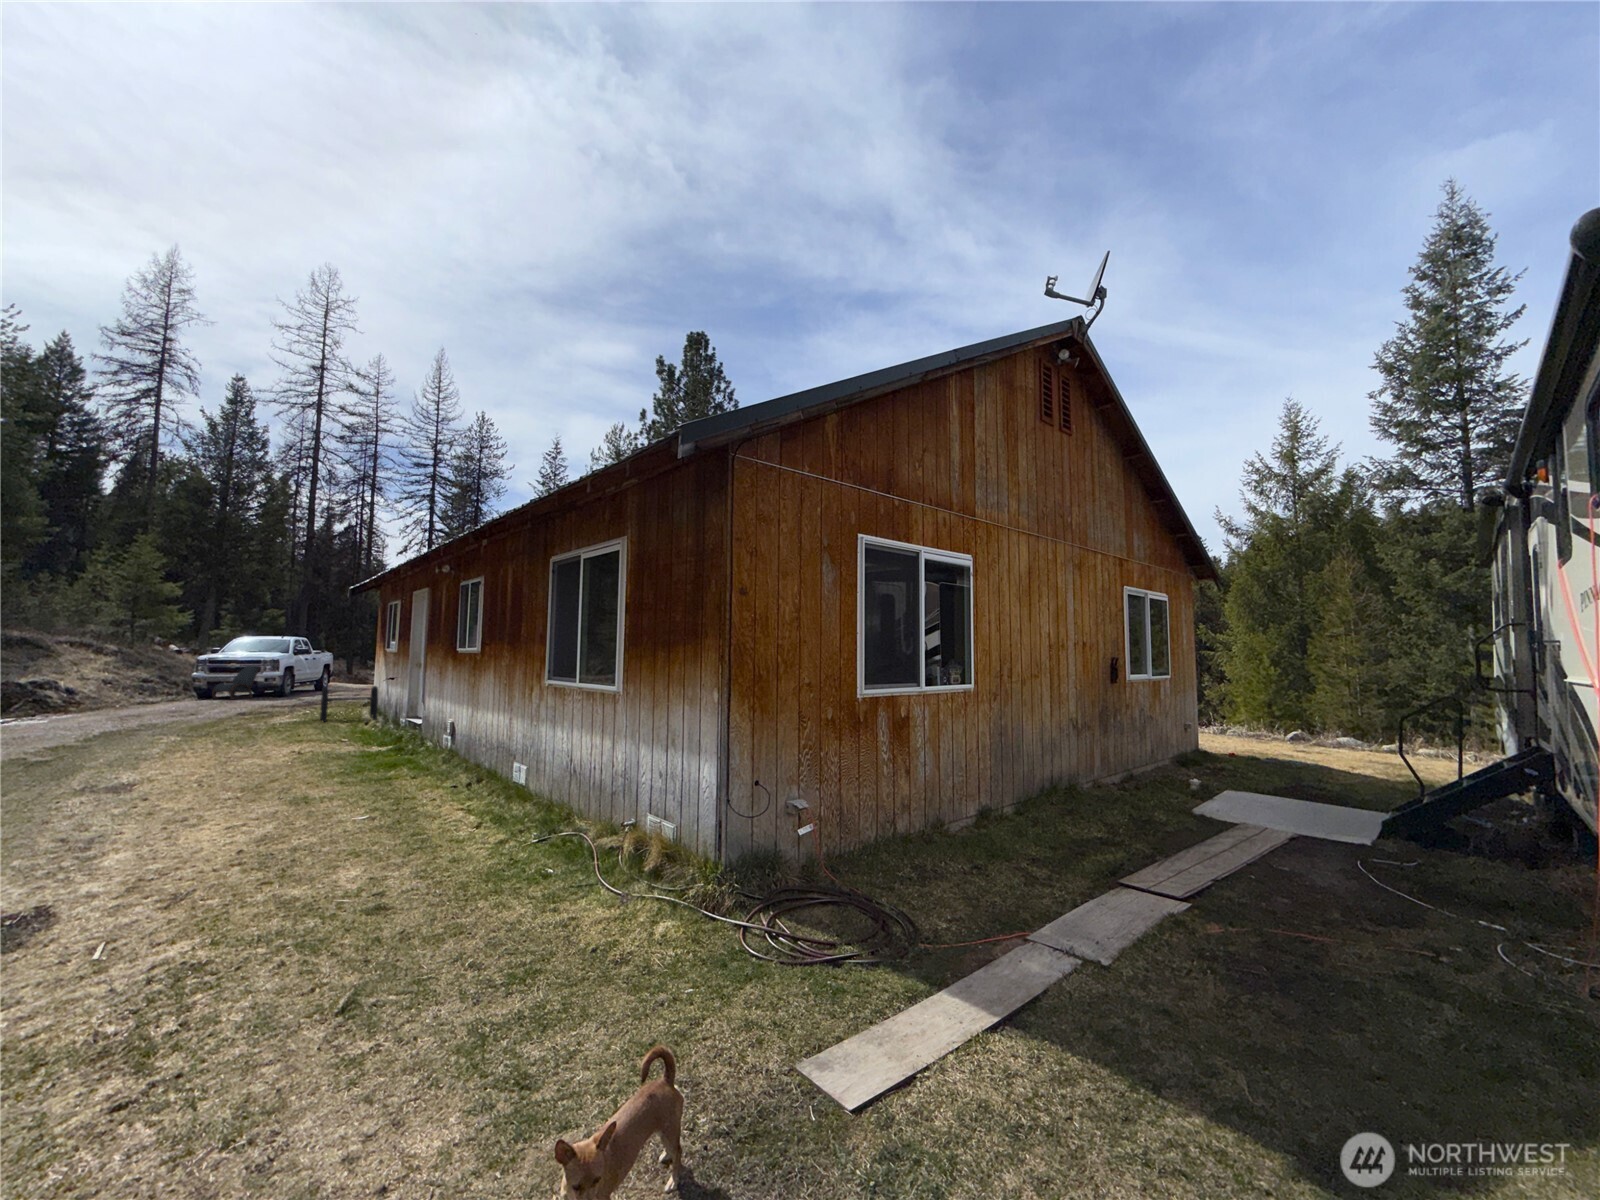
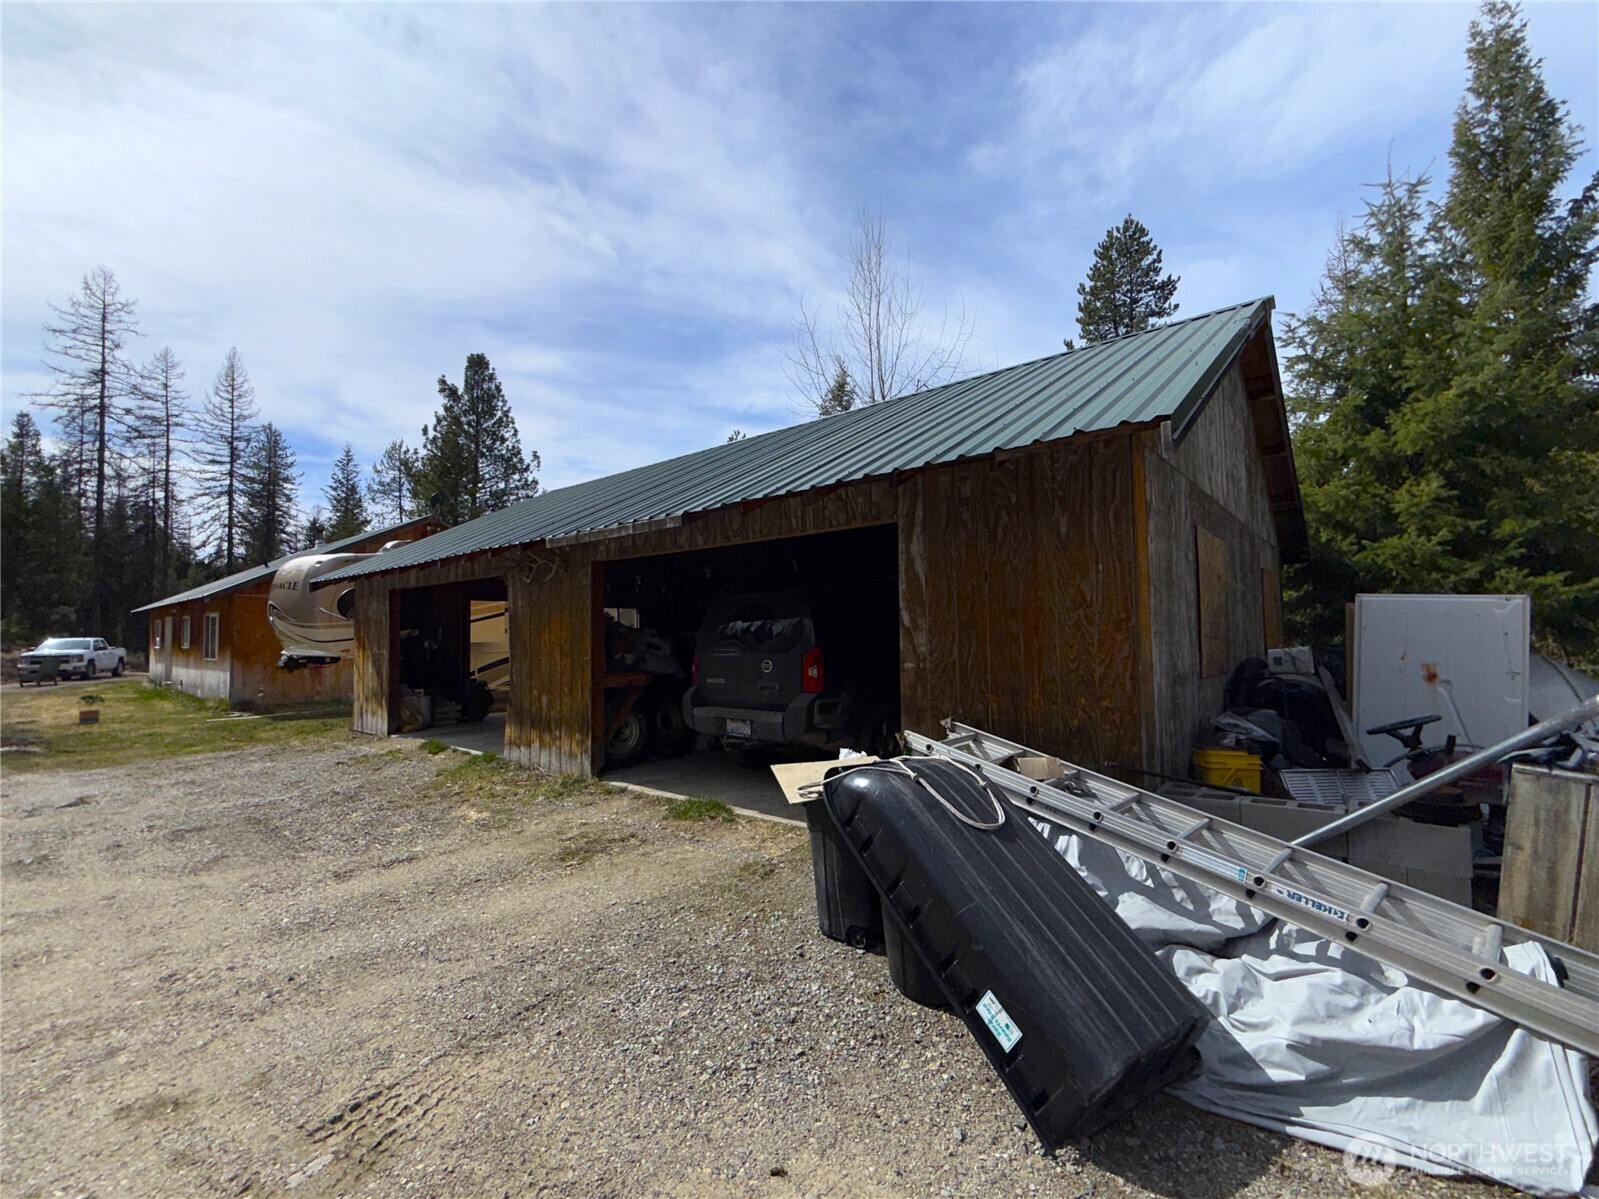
bench: present [320,686,378,722] -> none [127,667,175,695]
potted tree: none [219,756,270,812] -> present [77,695,105,724]

